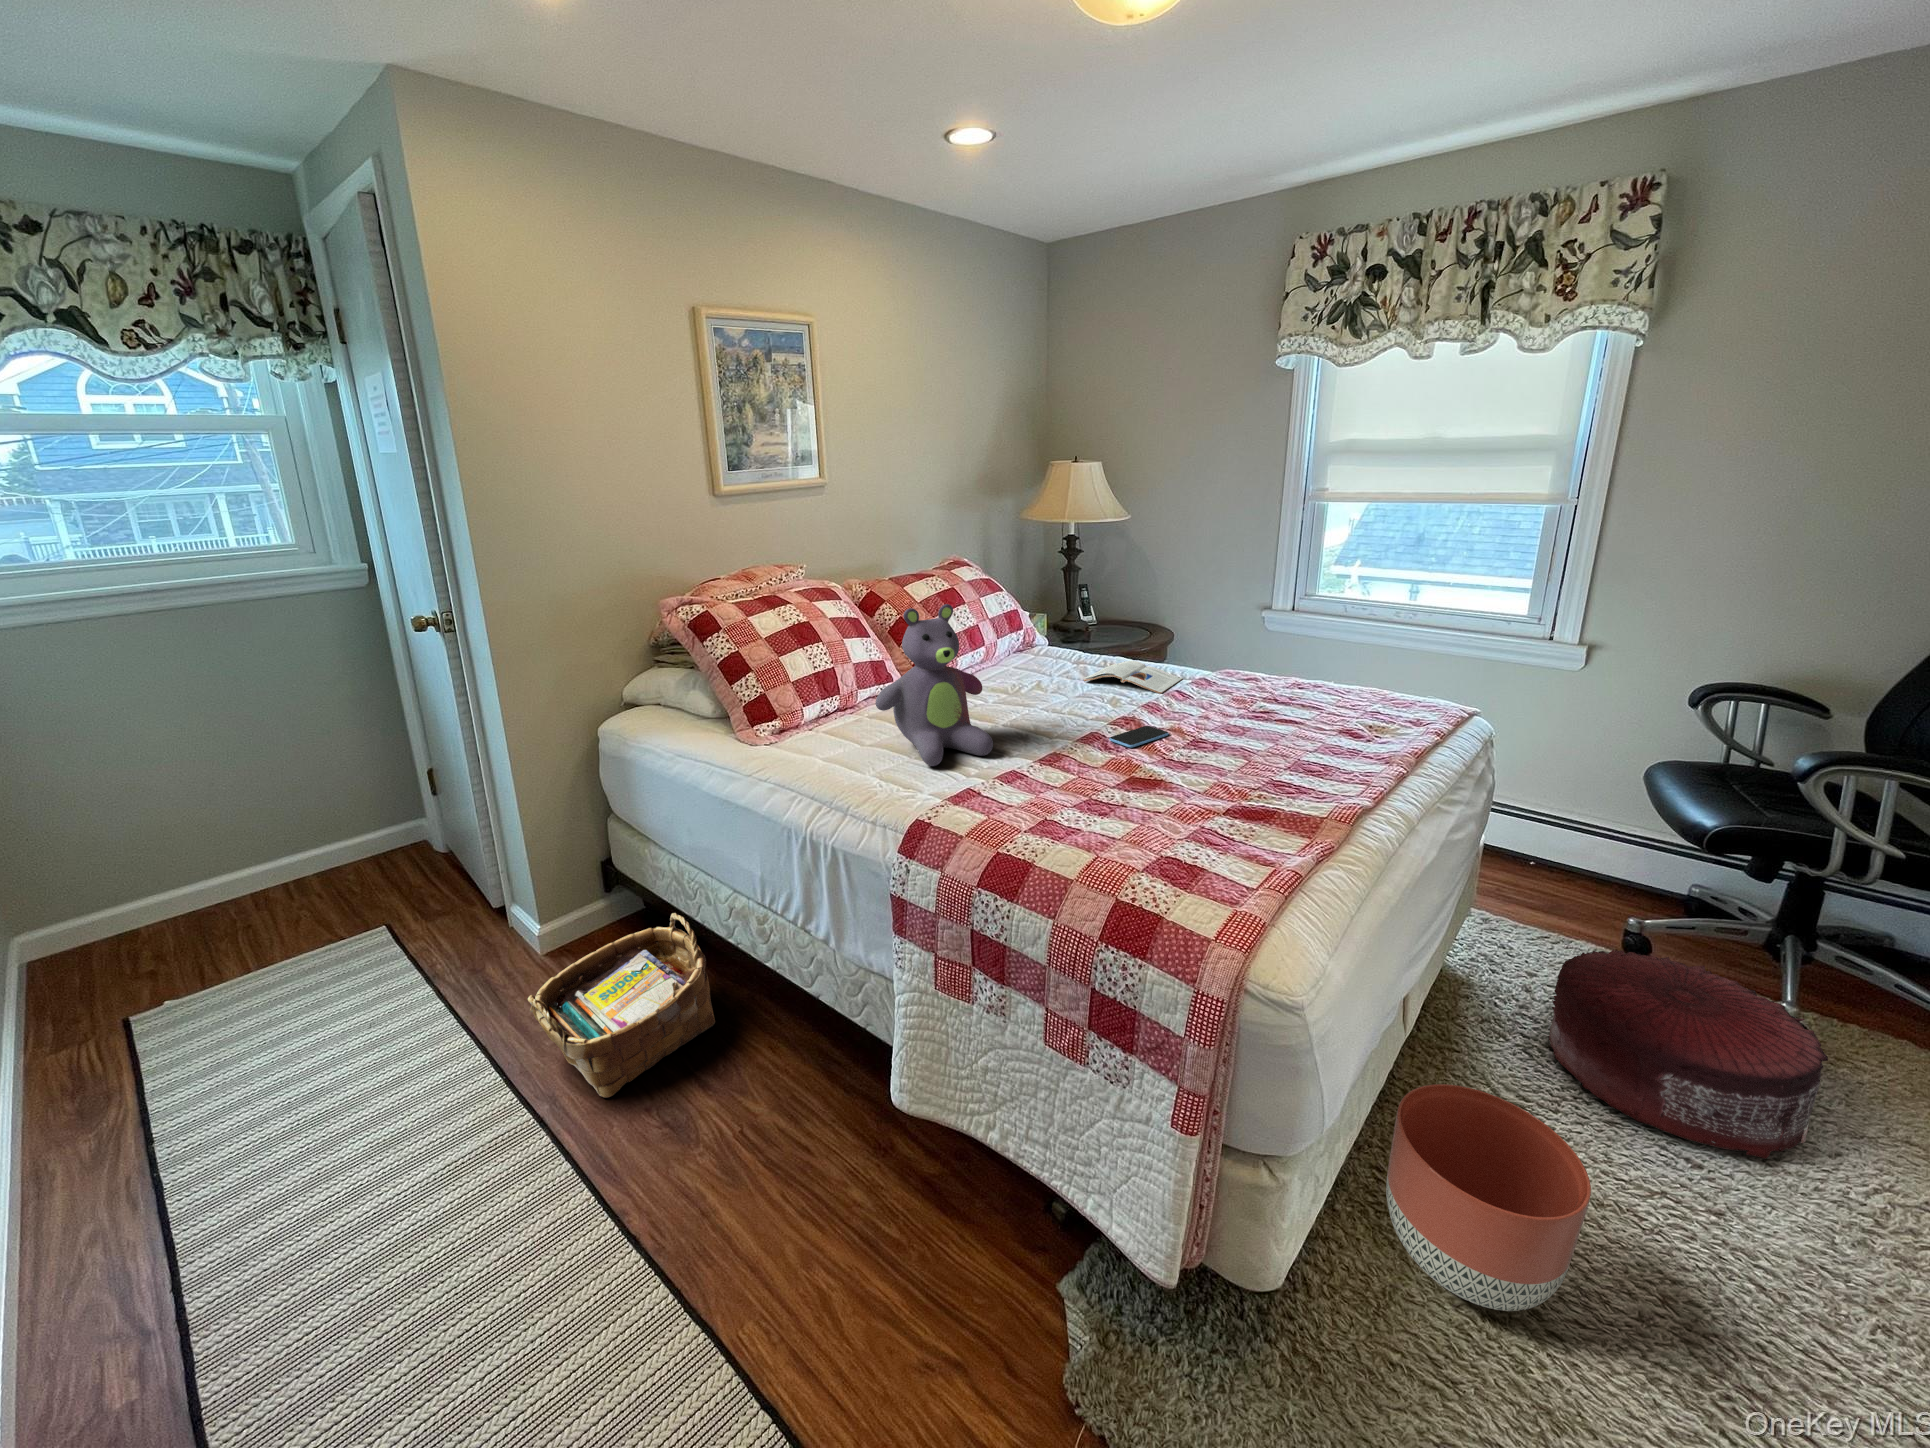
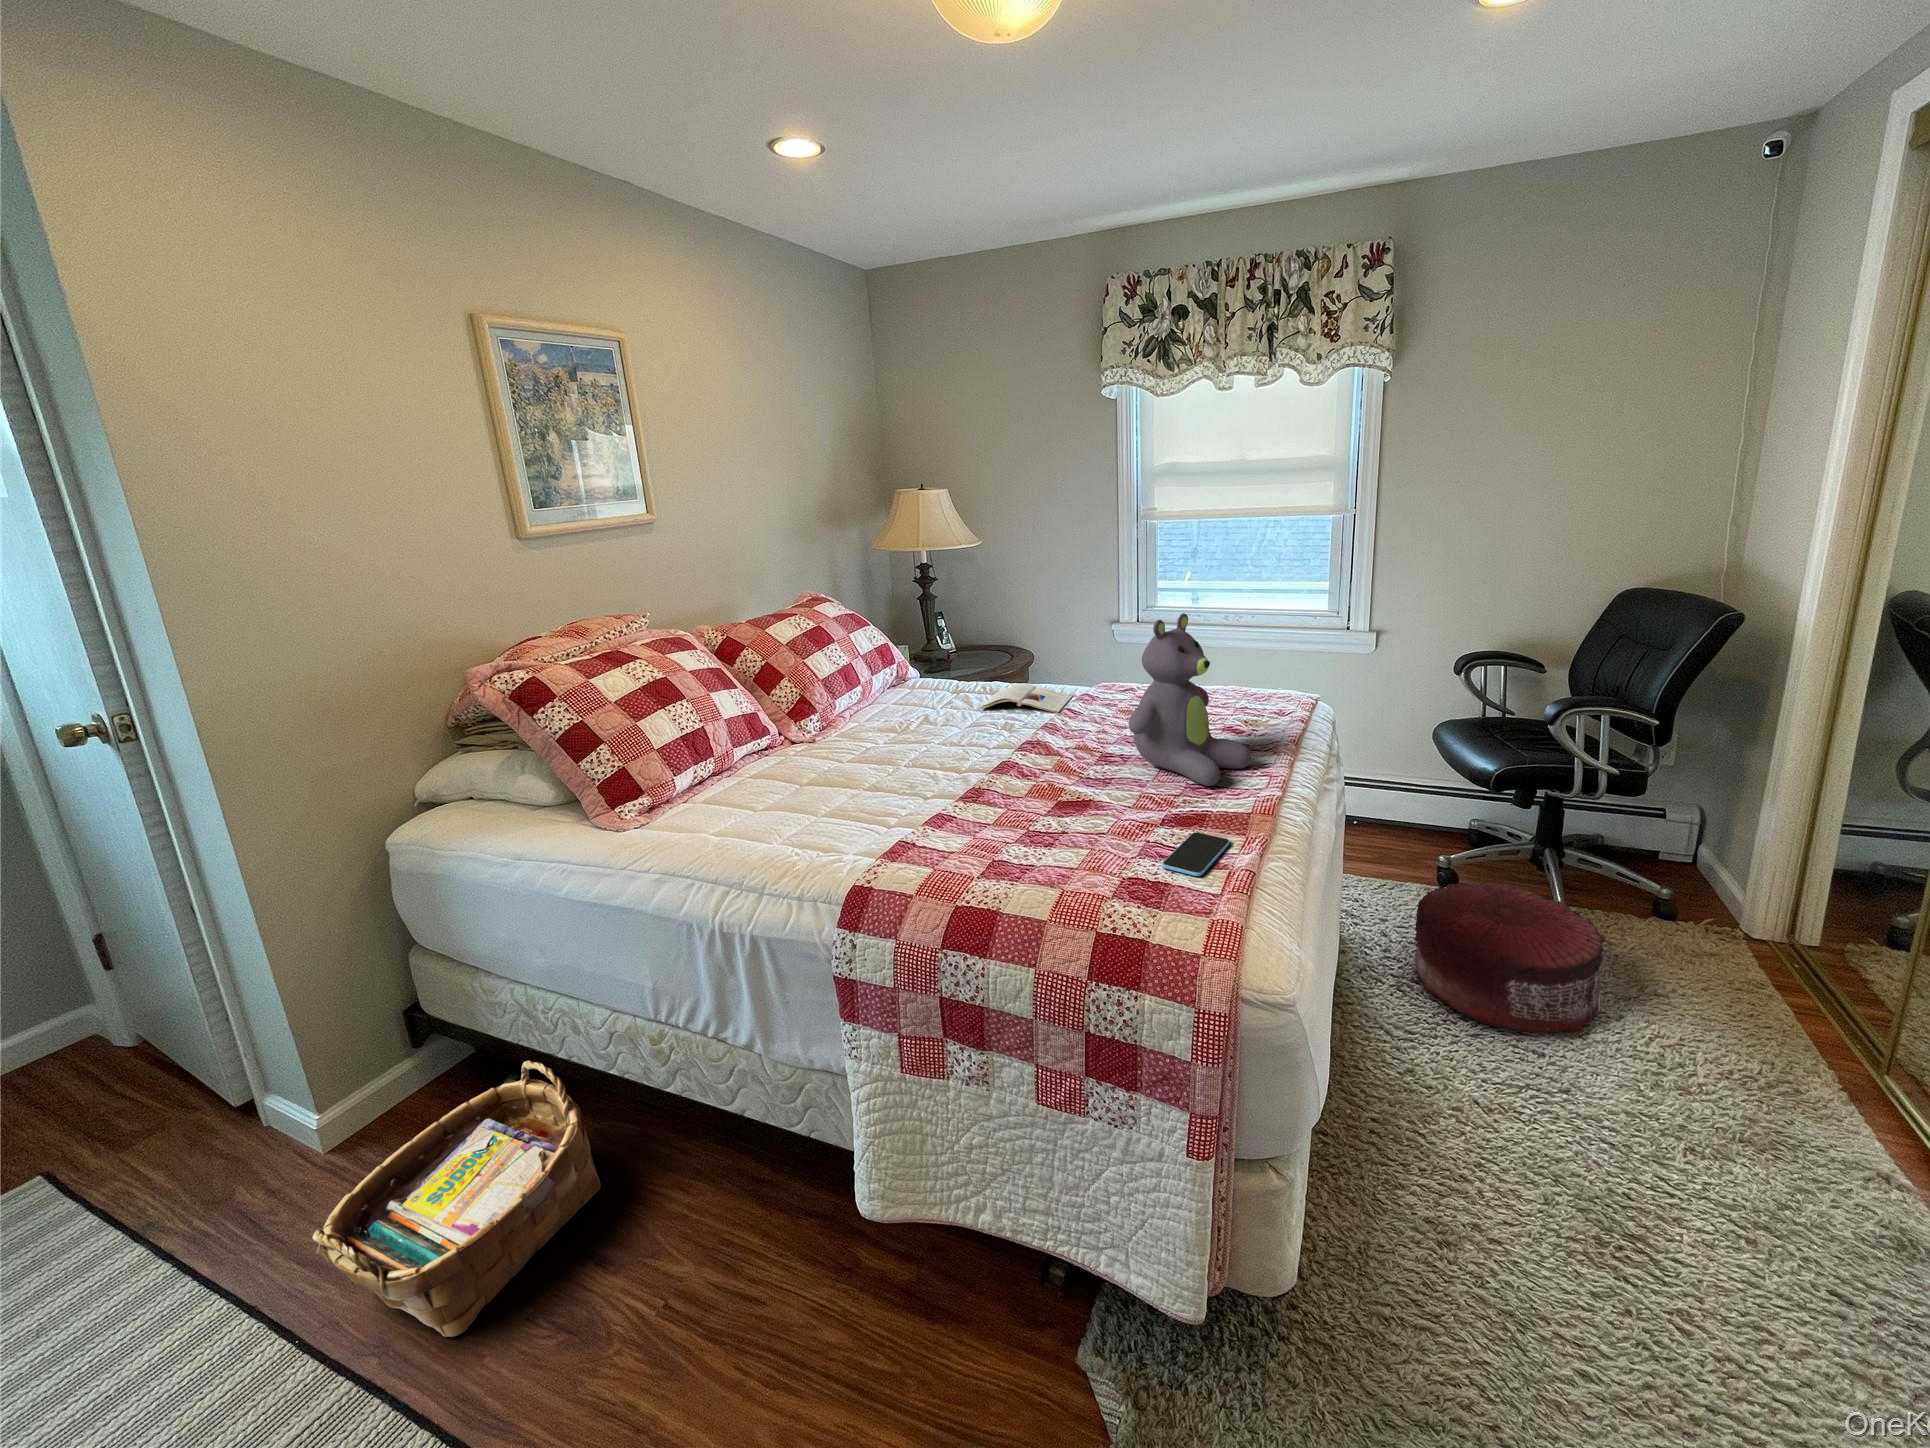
stuffed bear: present [875,604,993,766] -> present [1129,613,1251,786]
smartphone: present [1109,726,1169,748] -> present [1162,832,1230,876]
planter: present [1386,1084,1591,1311] -> none [1343,1036,1507,1235]

